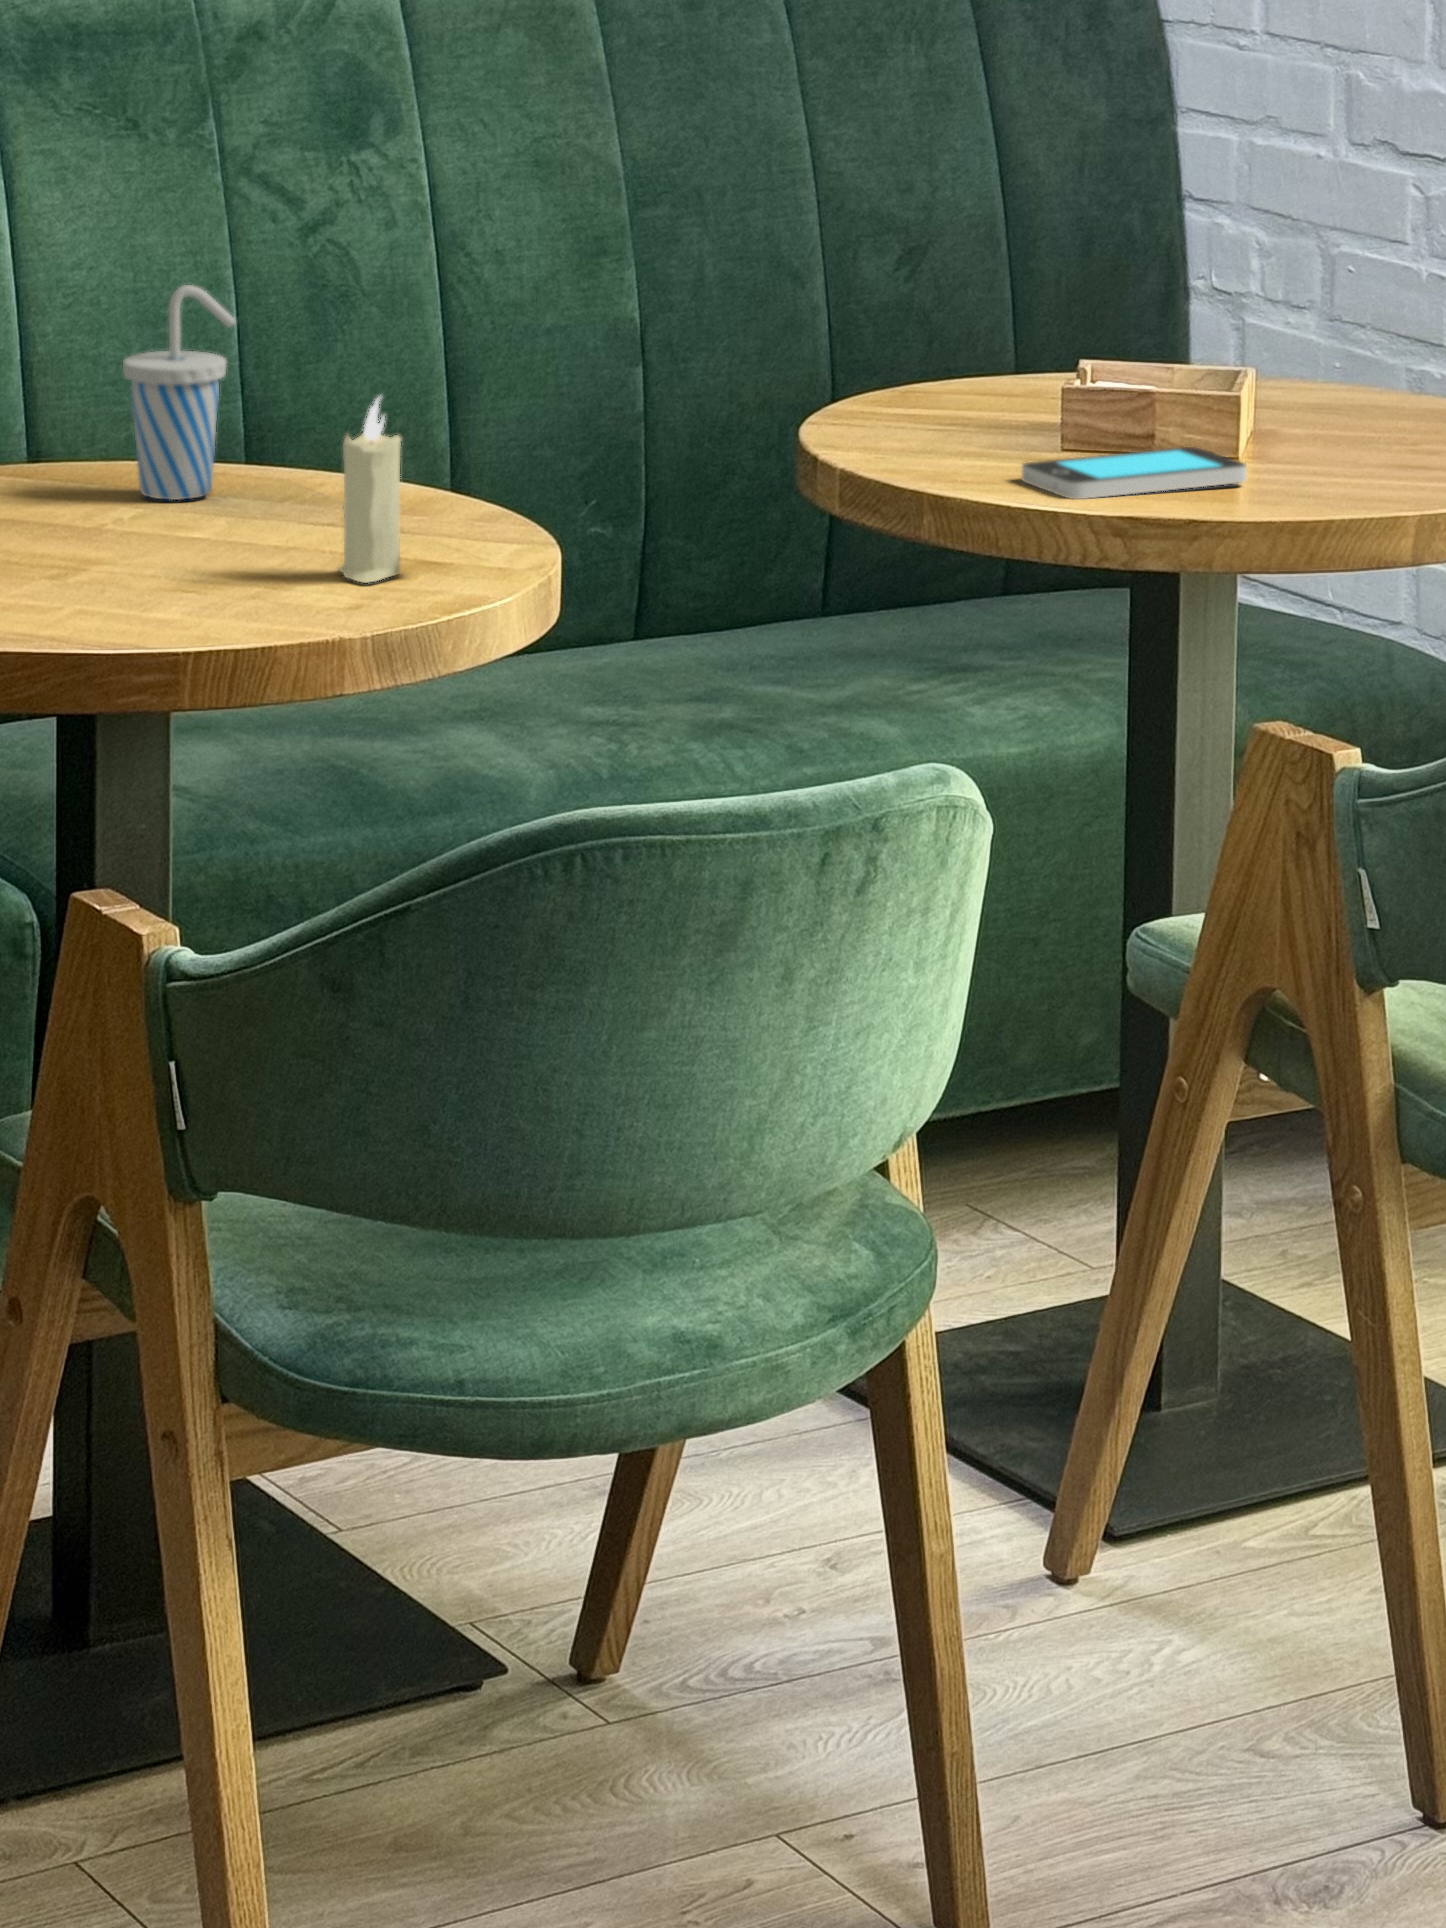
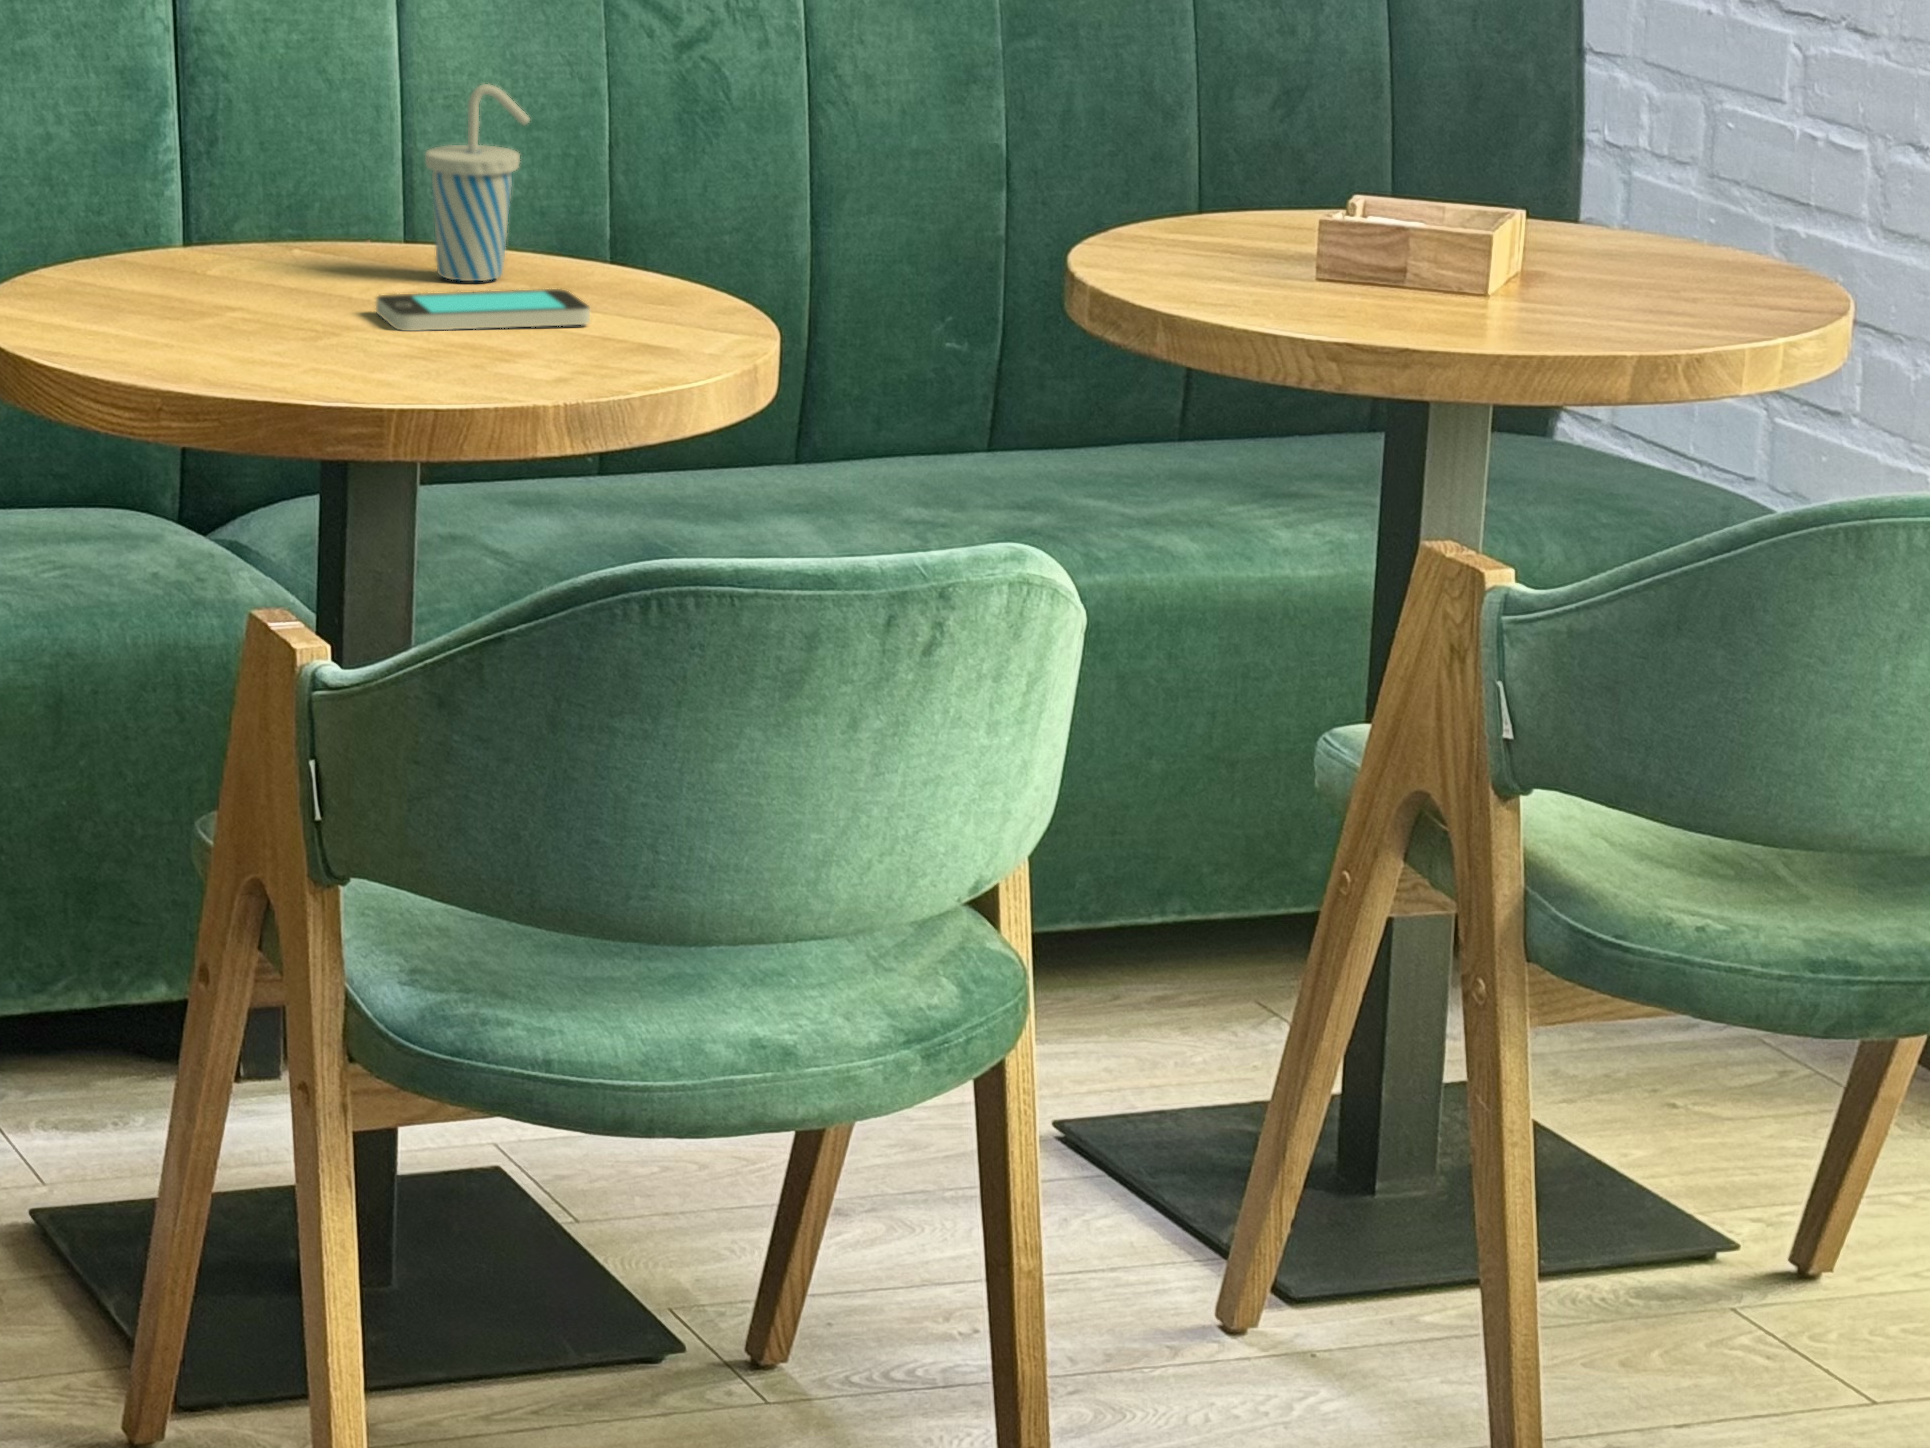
candle: present [338,397,401,583] -> none [574,189,636,360]
smartphone: present [1022,447,1247,499] -> present [376,289,590,331]

